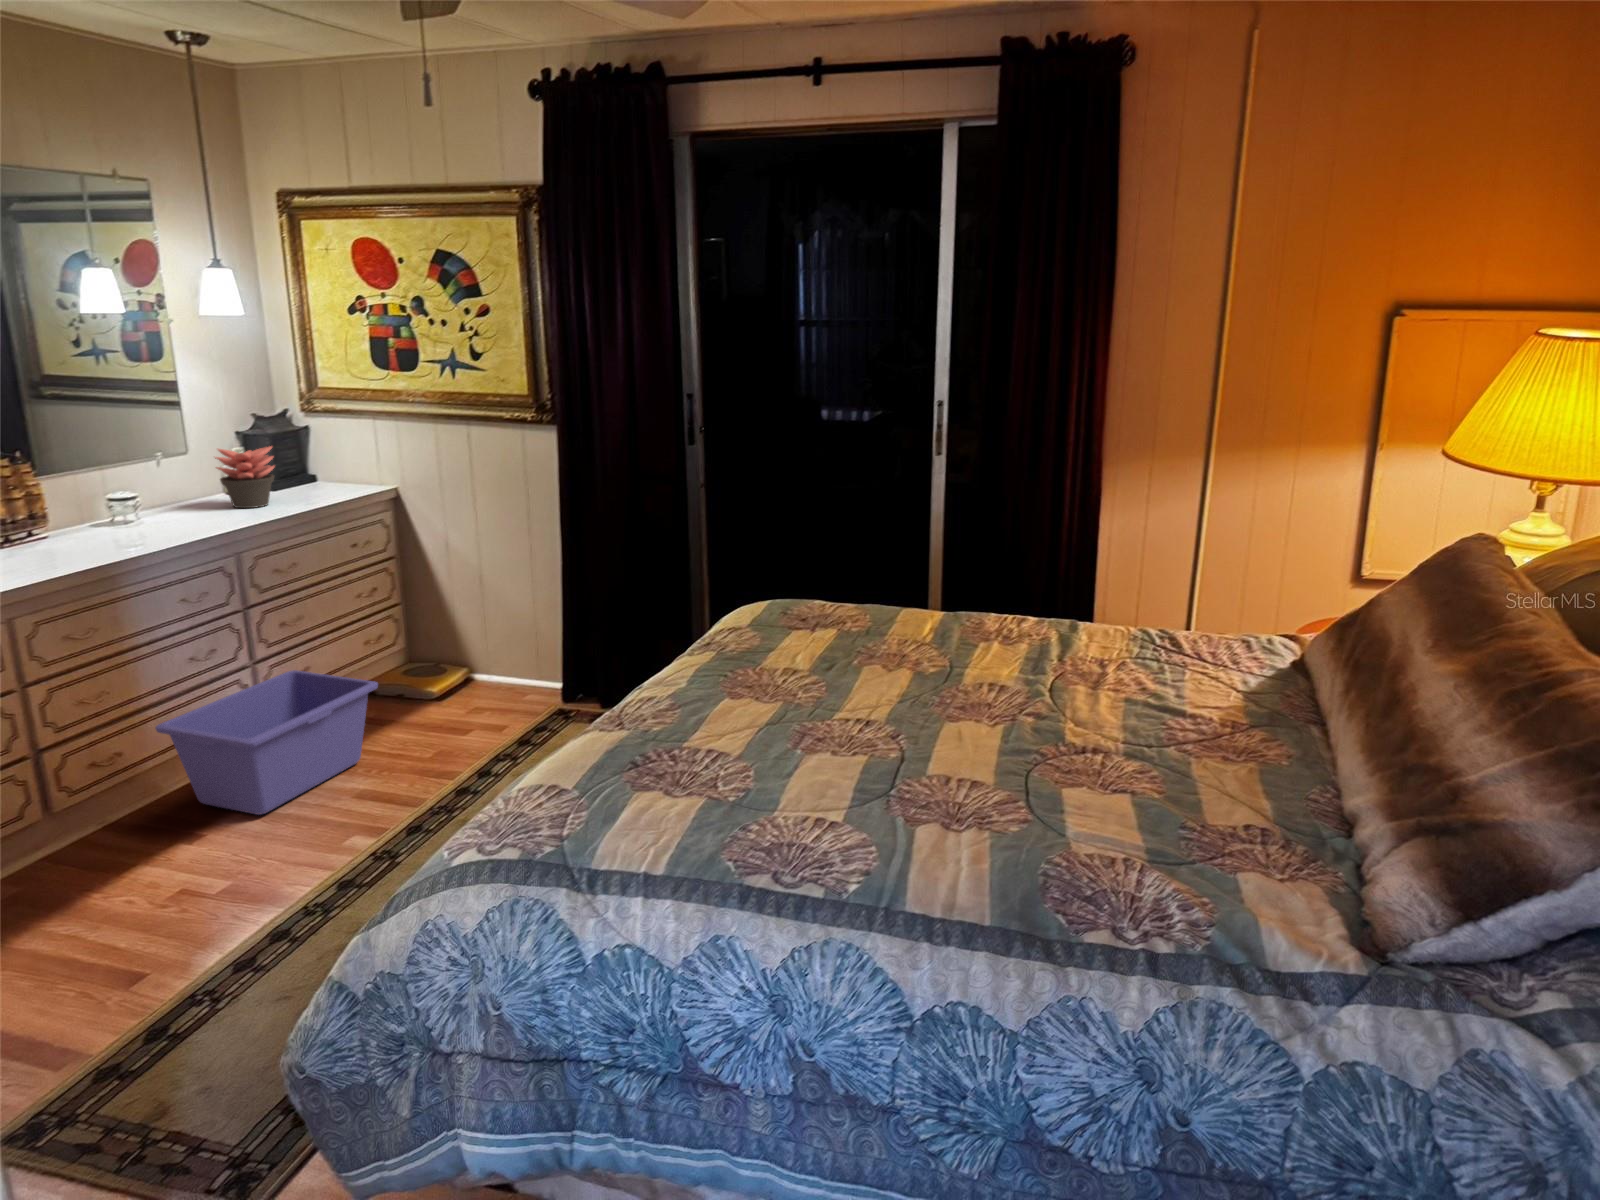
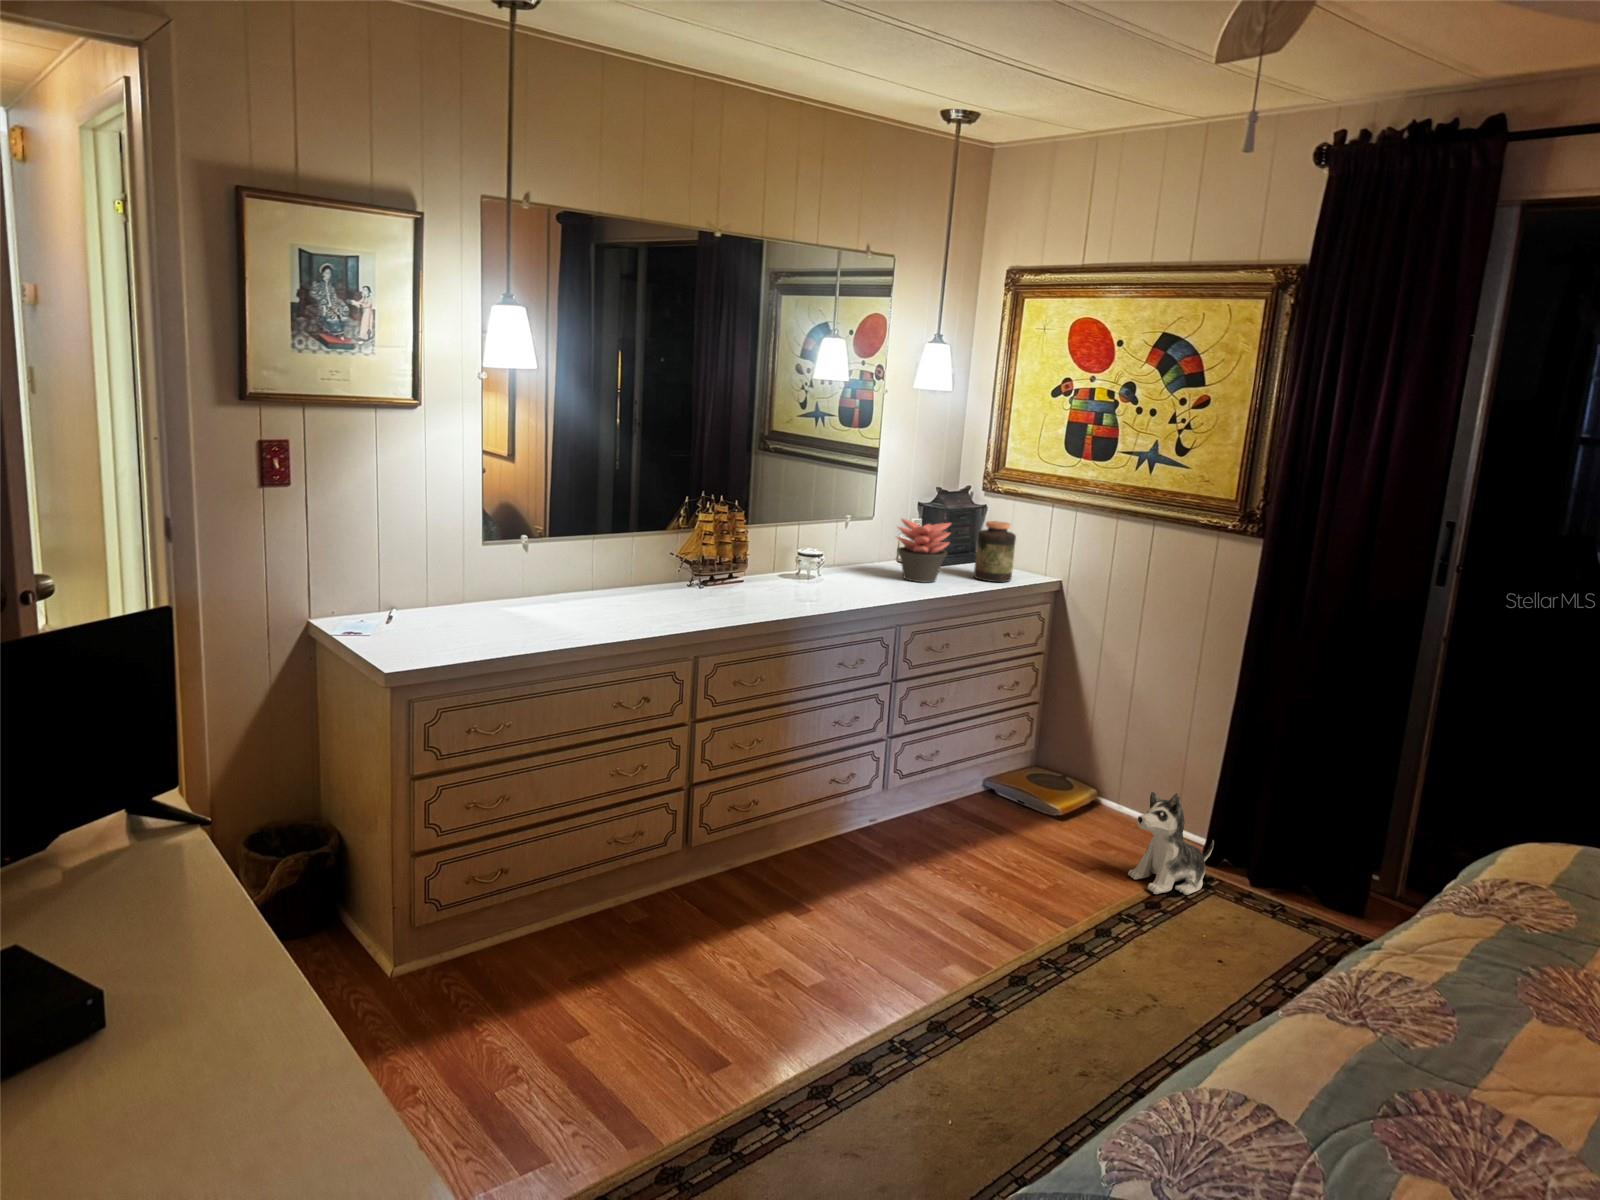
jar: none [303,439,346,497] -> present [974,521,1016,582]
plush toy: none [500,647,568,734] -> present [1128,792,1214,895]
storage bin: present [155,670,378,815] -> none [792,756,1007,905]

